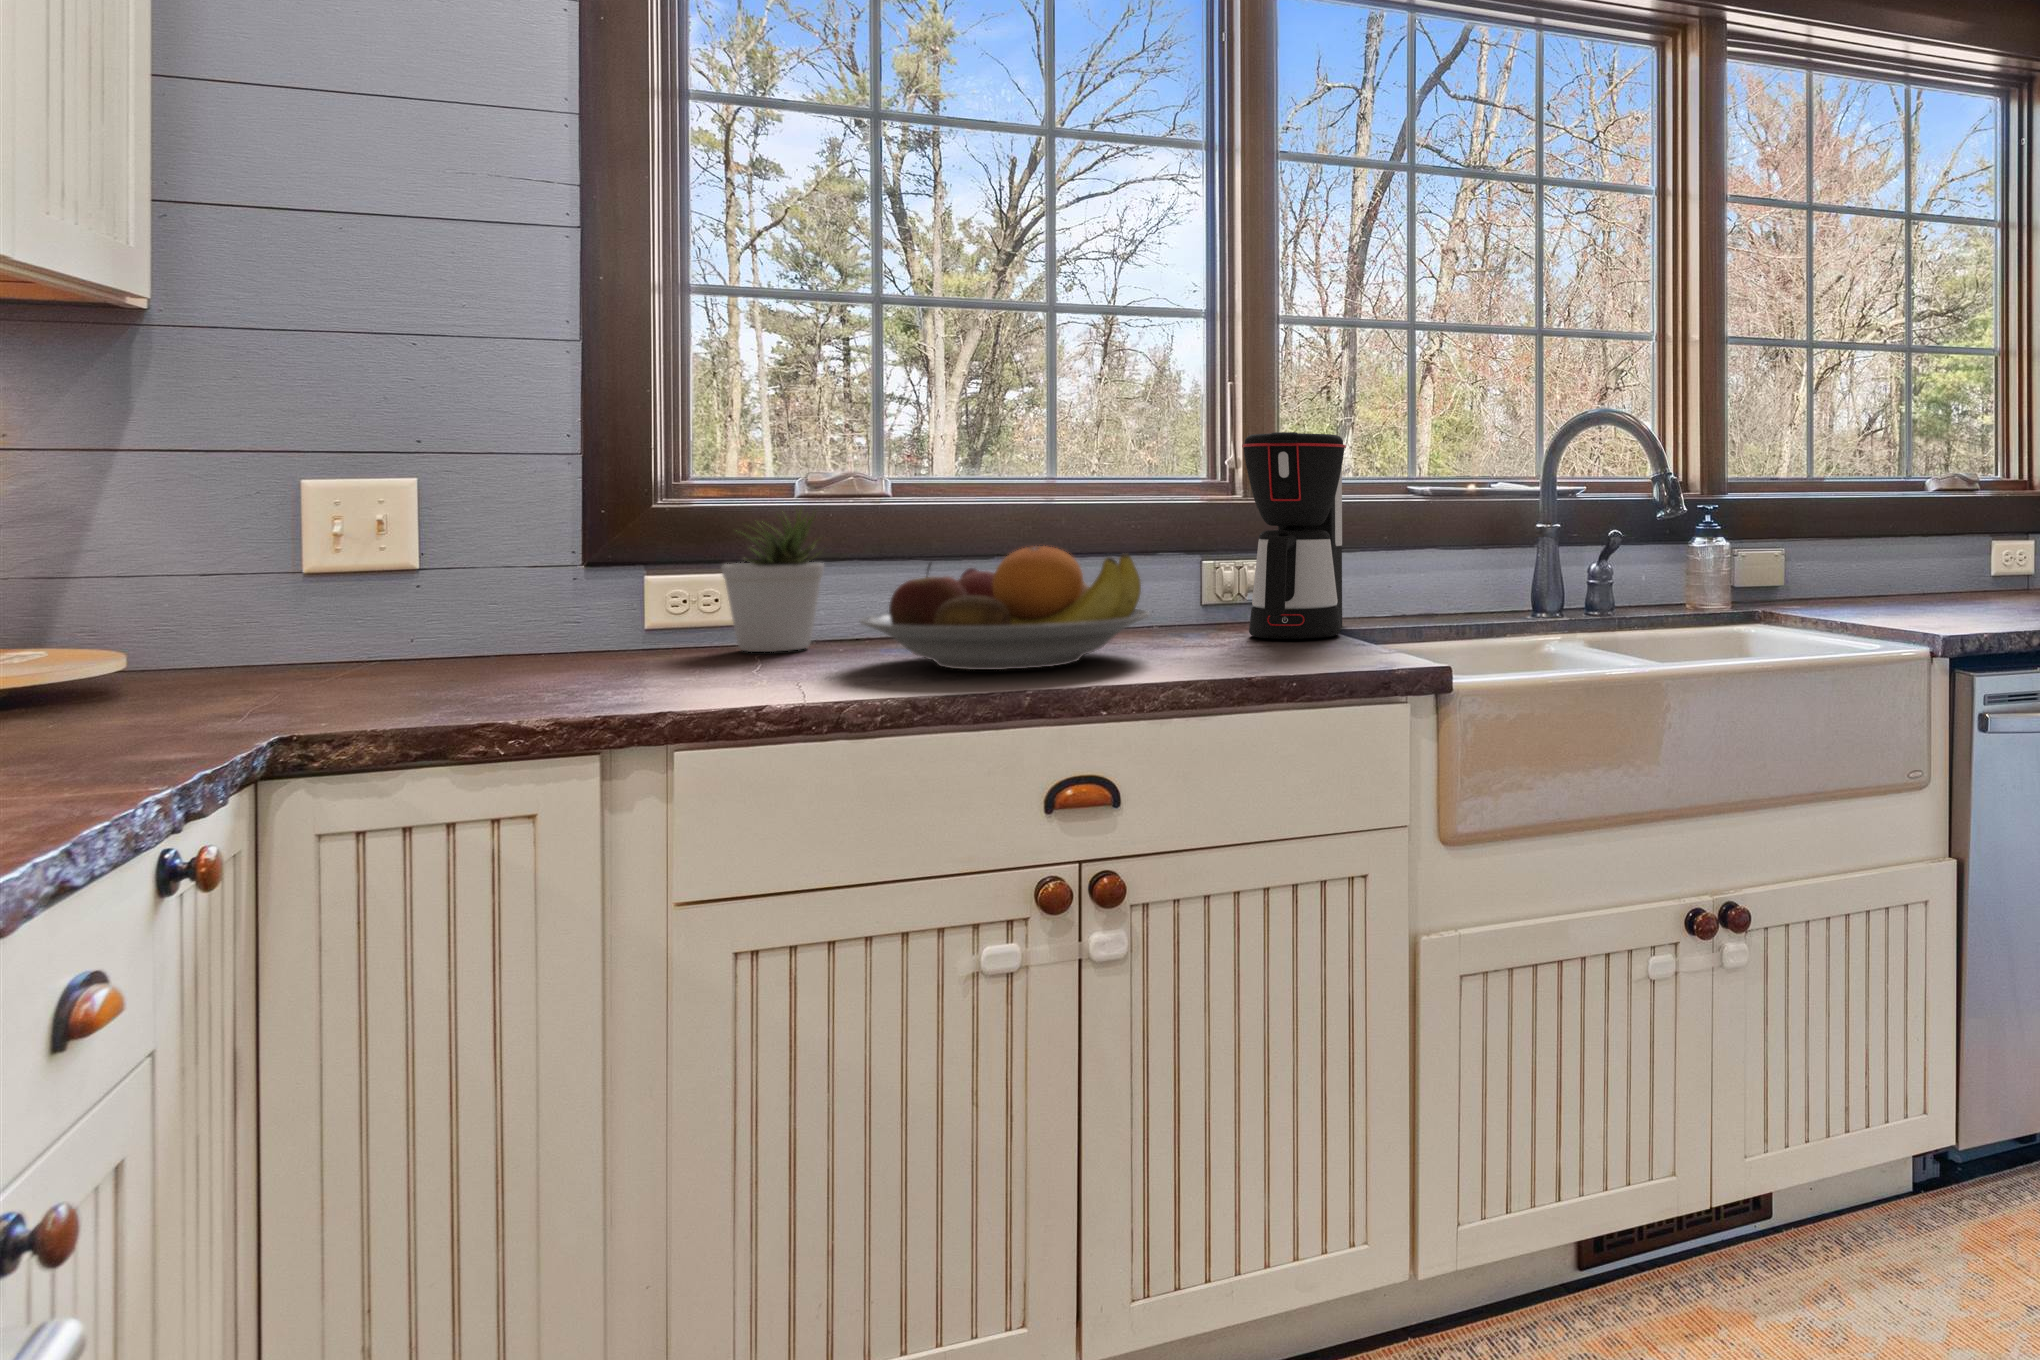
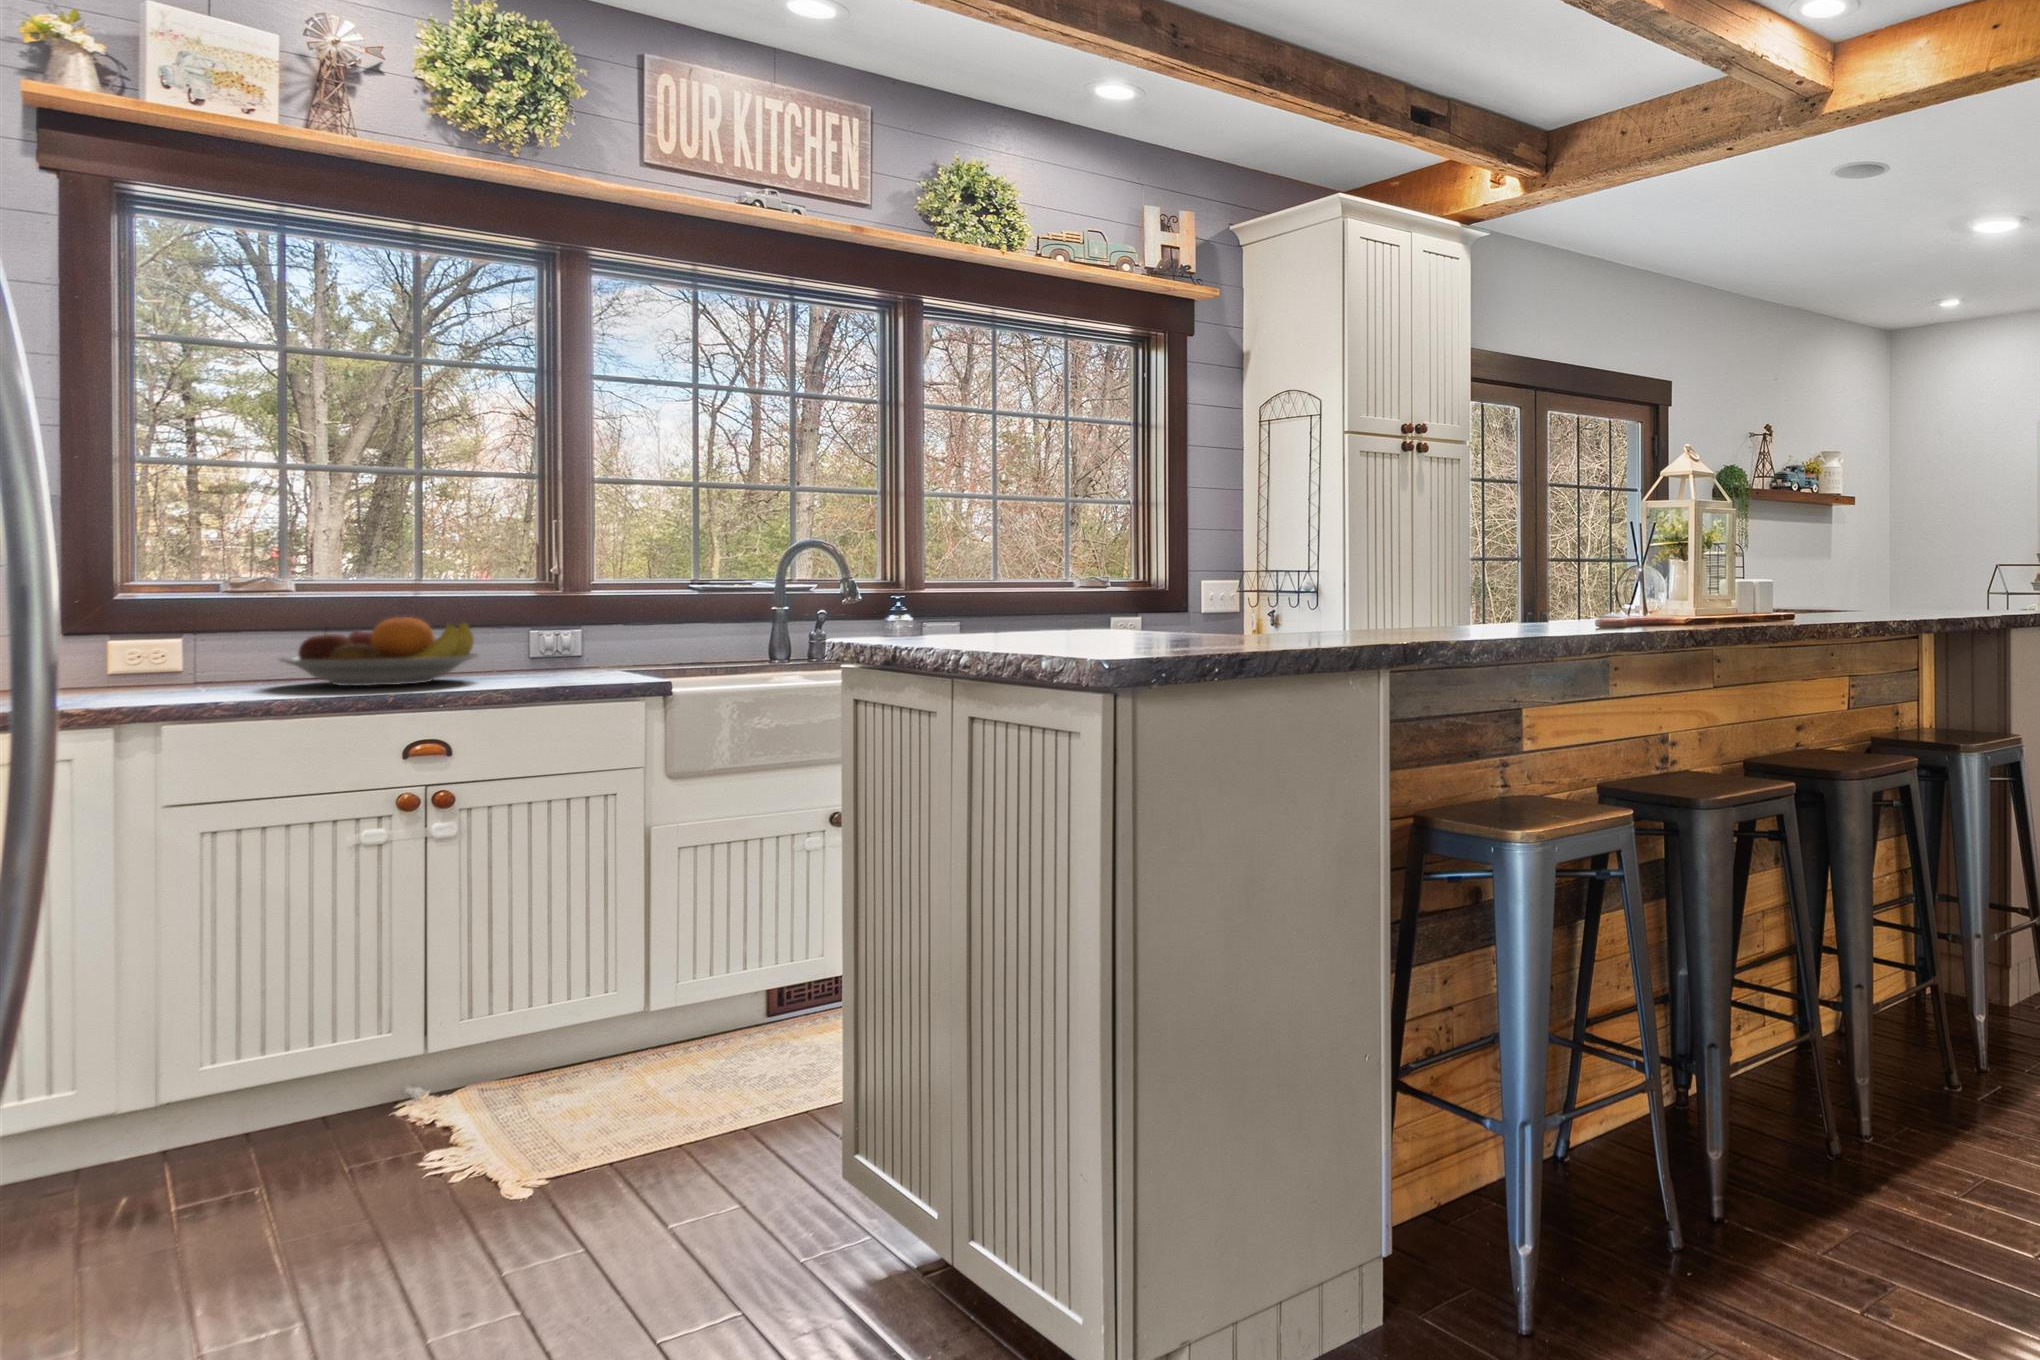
coffee maker: present [1242,432,1346,639] -> none [553,552,631,671]
potted plant: present [722,511,824,652] -> none [171,592,251,681]

